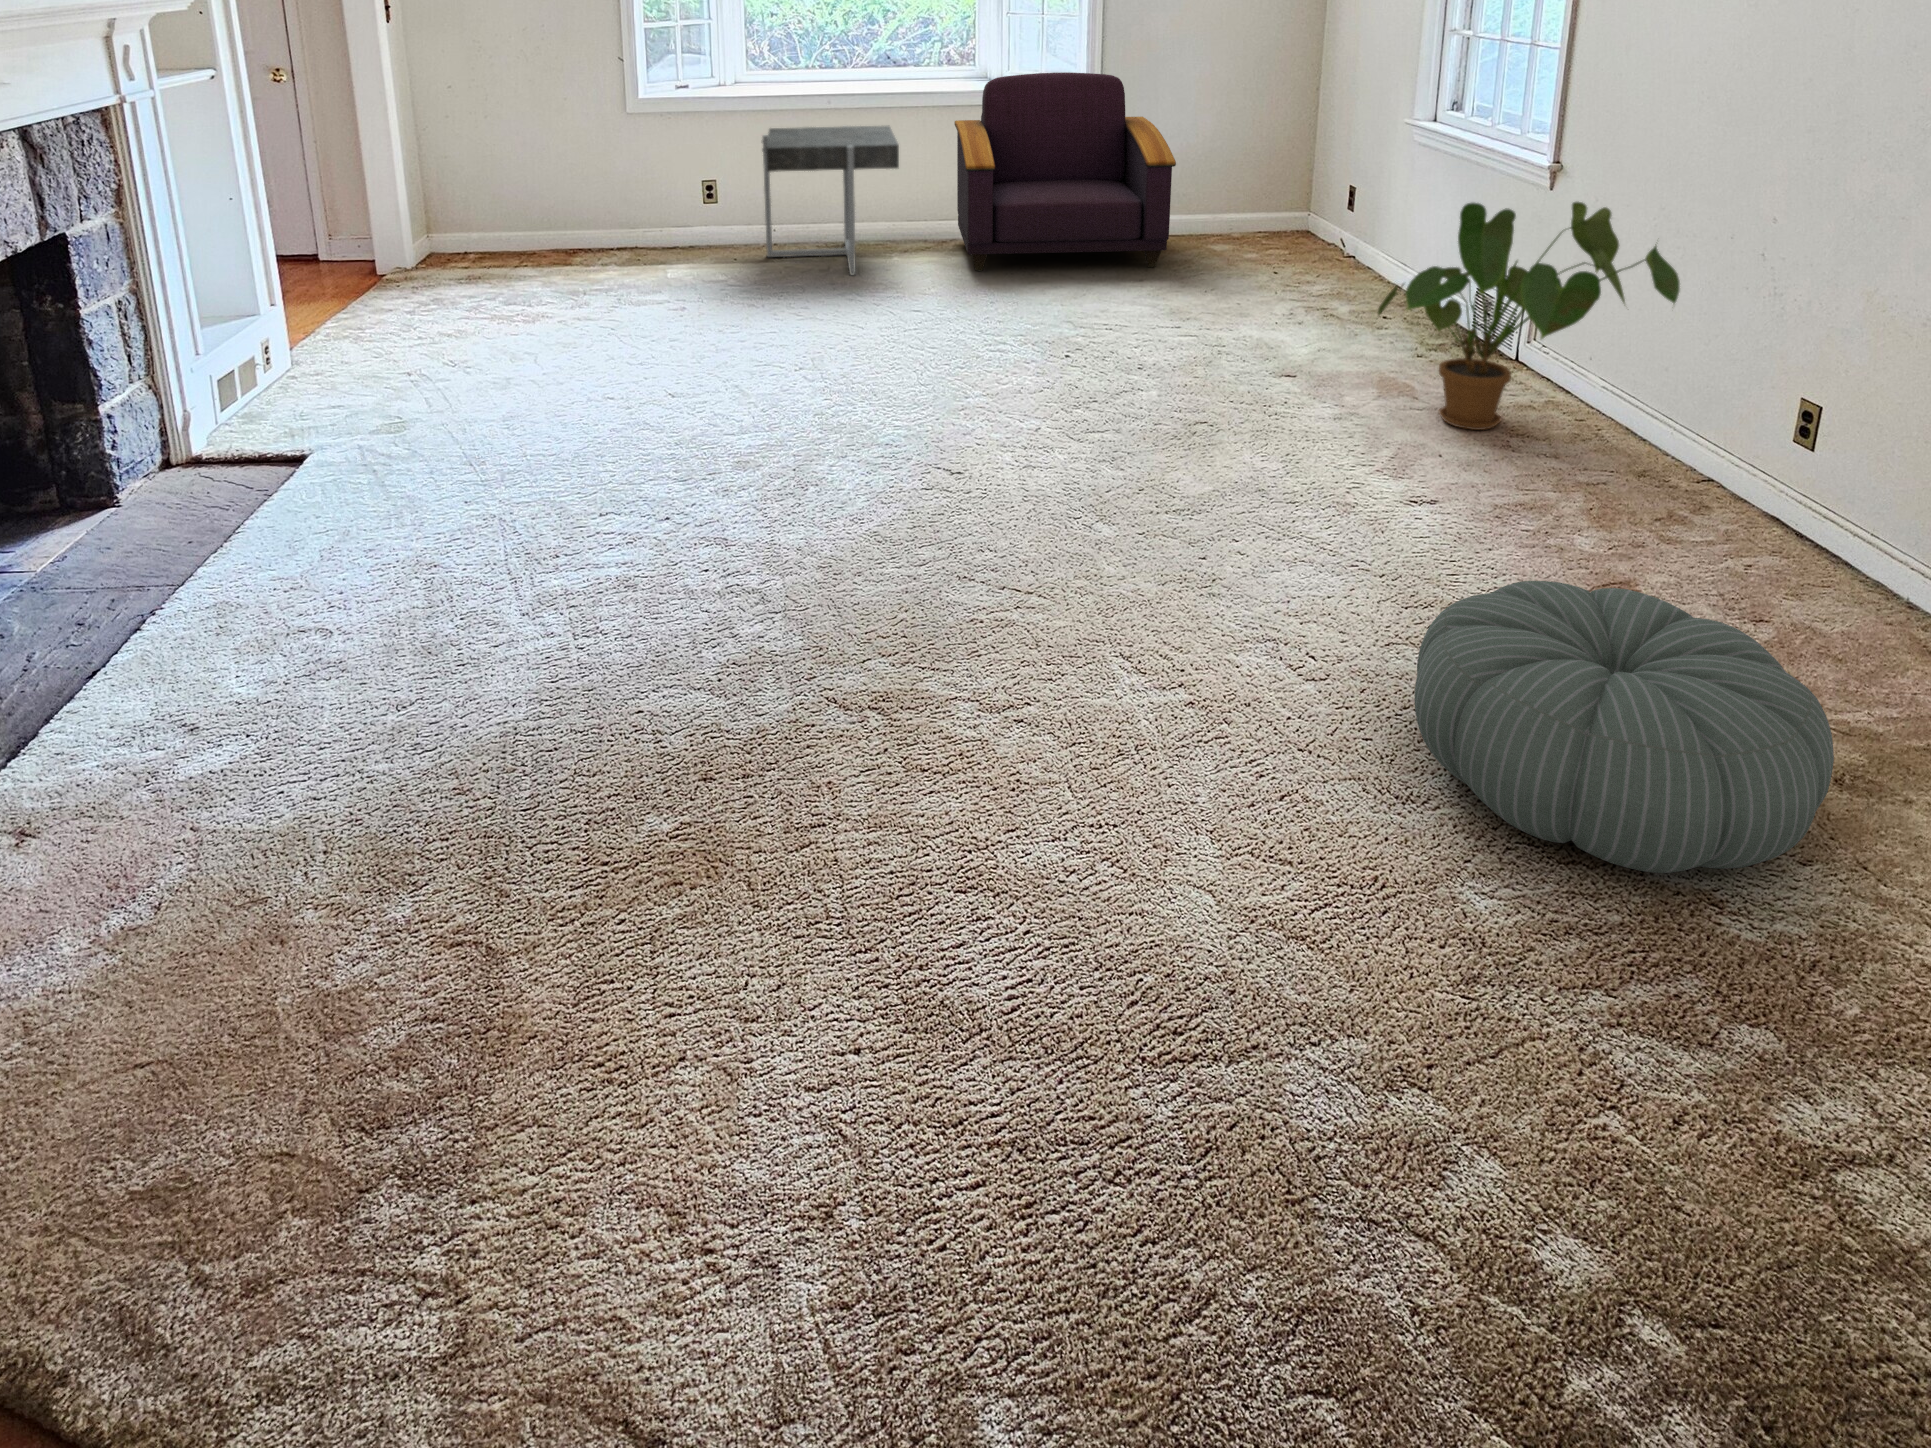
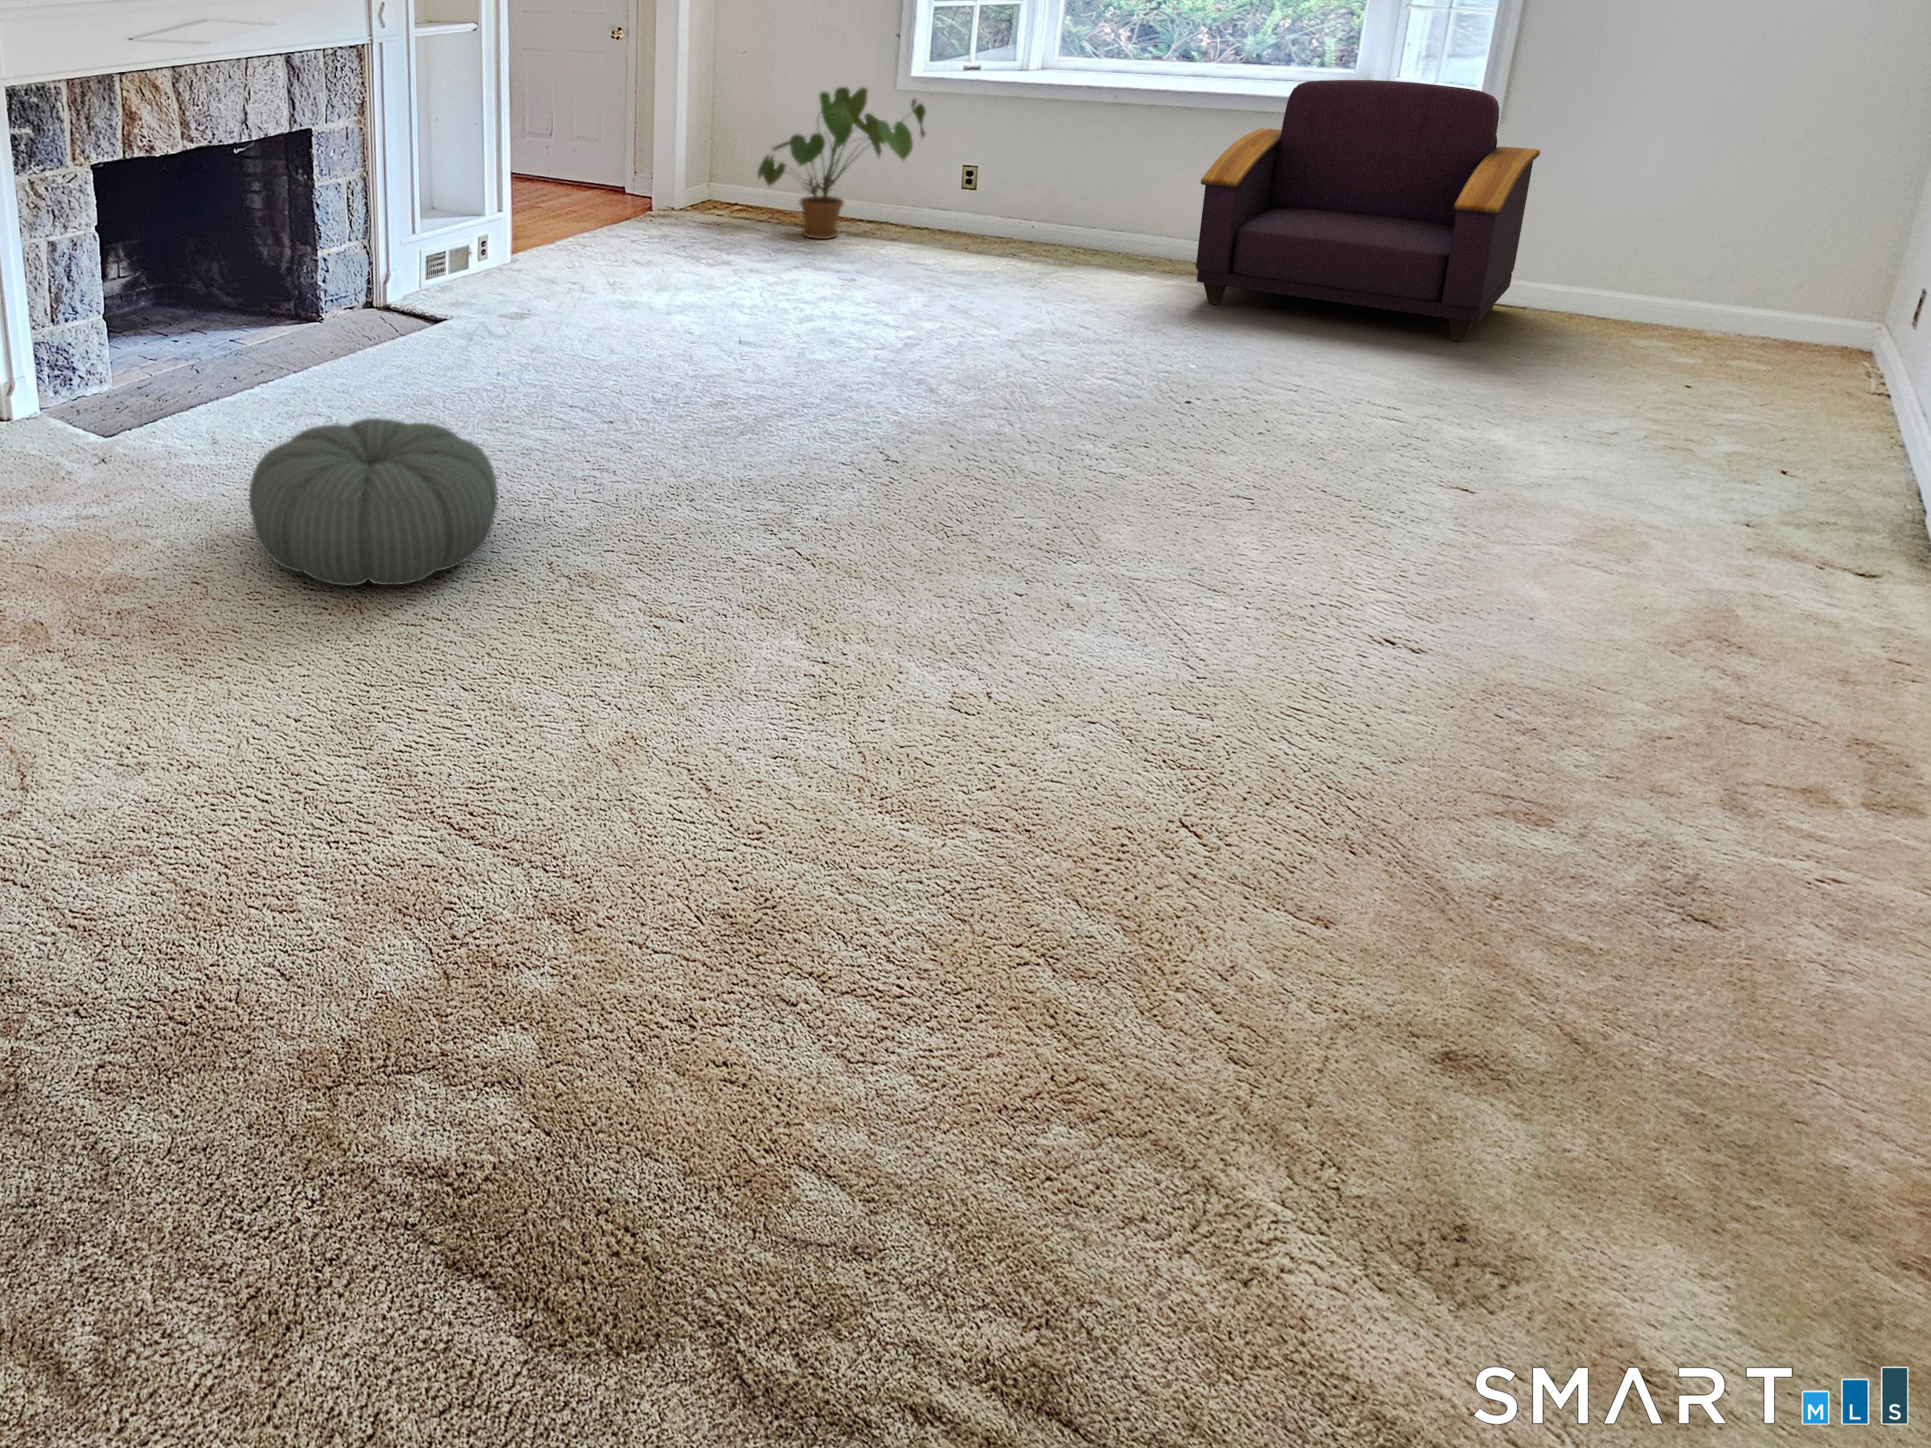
side table: present [762,126,899,275] -> none [981,115,1175,283]
house plant: present [1378,202,1680,430] -> present [758,87,926,239]
pouf: present [1415,581,1834,873] -> present [249,418,498,586]

